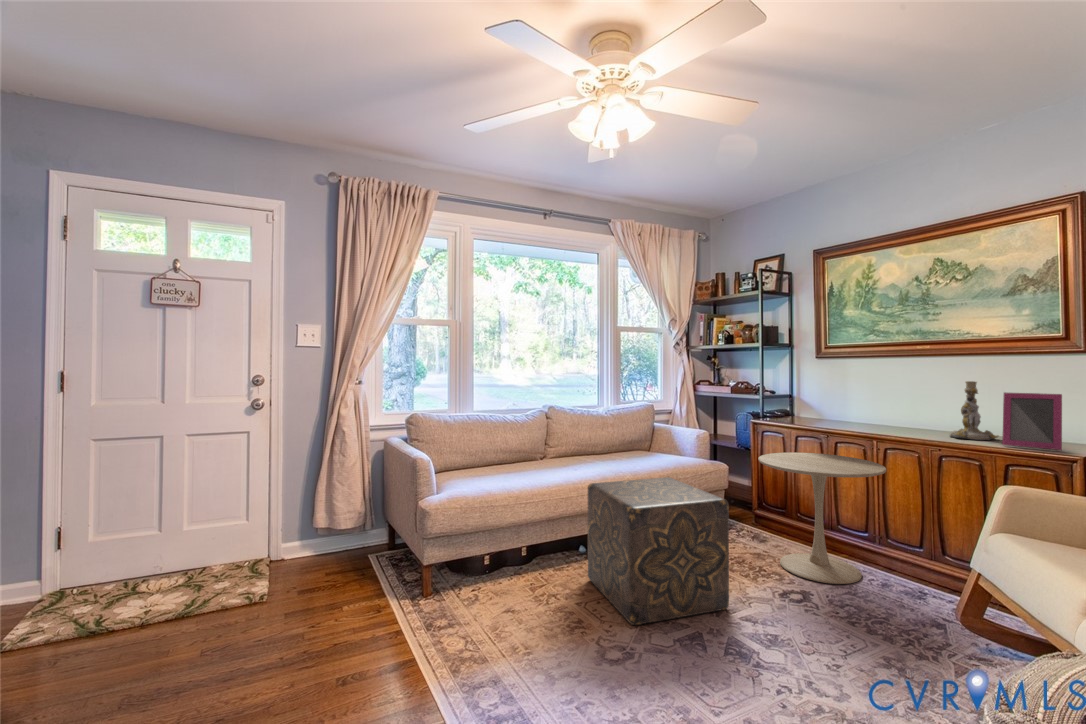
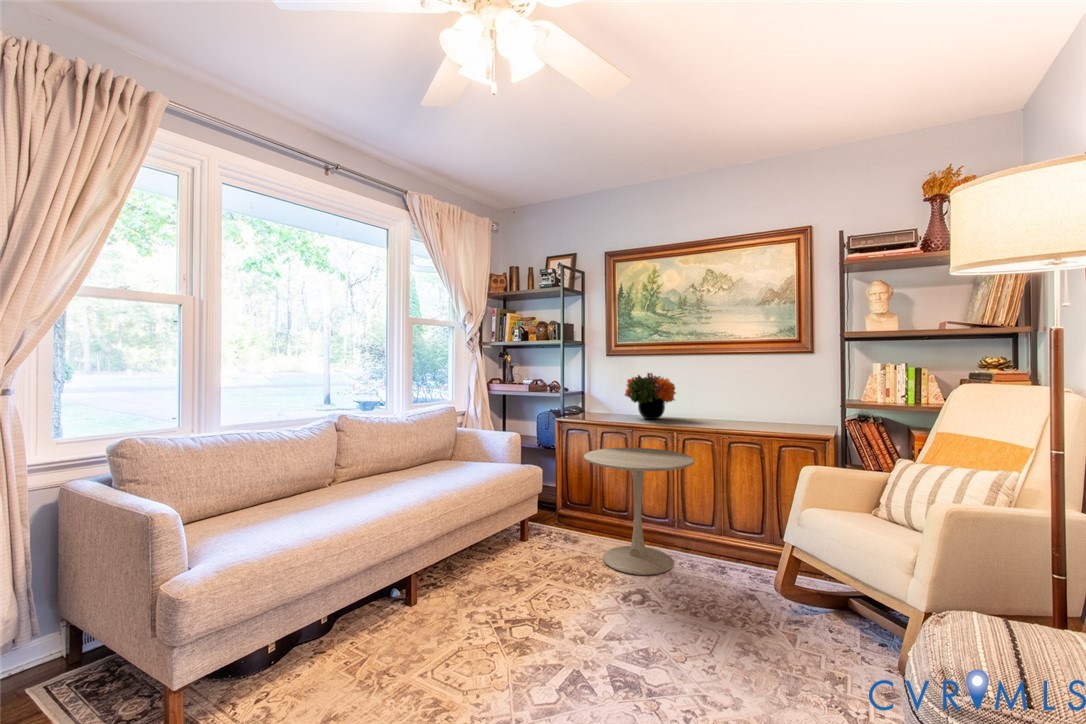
flower arrangement: none [827,376,893,426] -> present [625,373,676,419]
candlestick: present [949,381,998,440] -> none [724,377,758,426]
picture frame: present [1002,392,1062,450] -> none [767,386,807,431]
ottoman: present [588,477,729,625] -> none [420,490,590,686]

